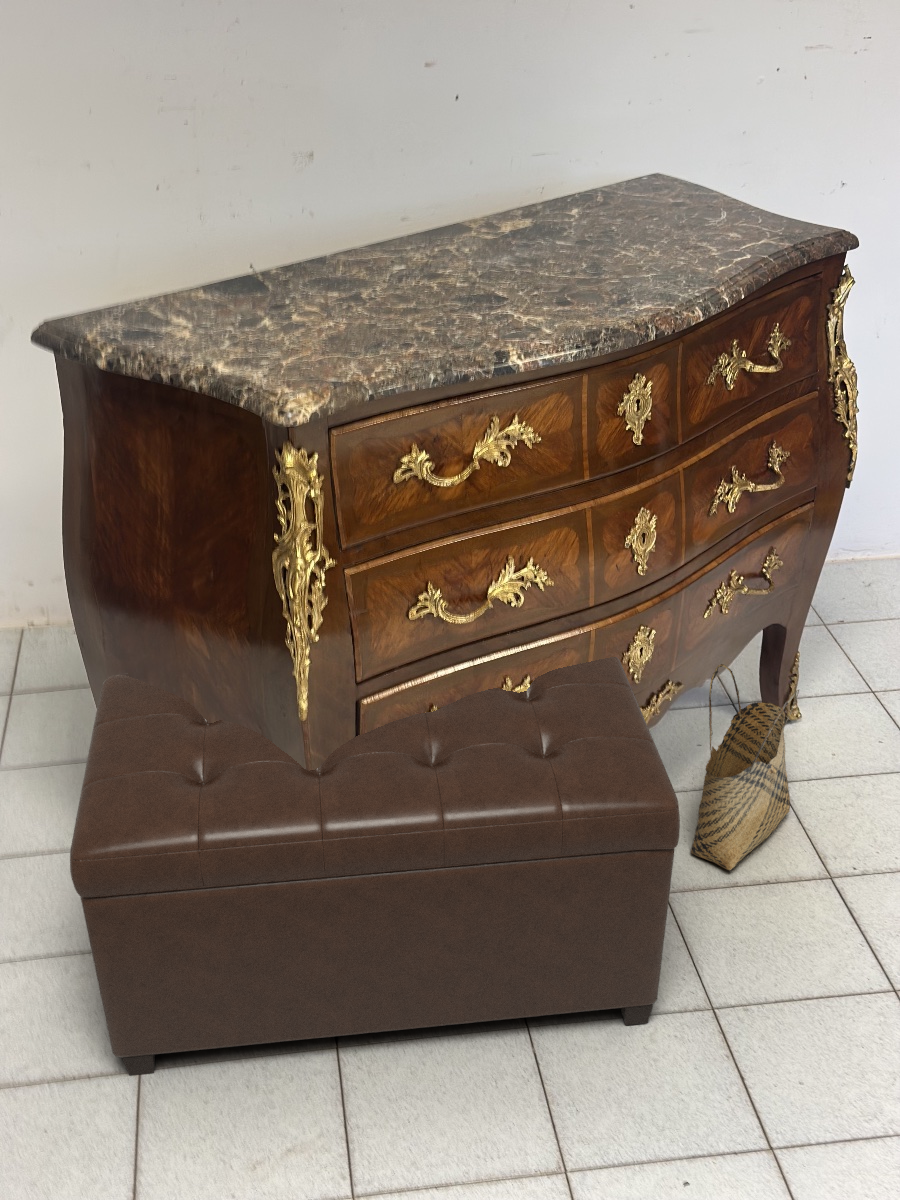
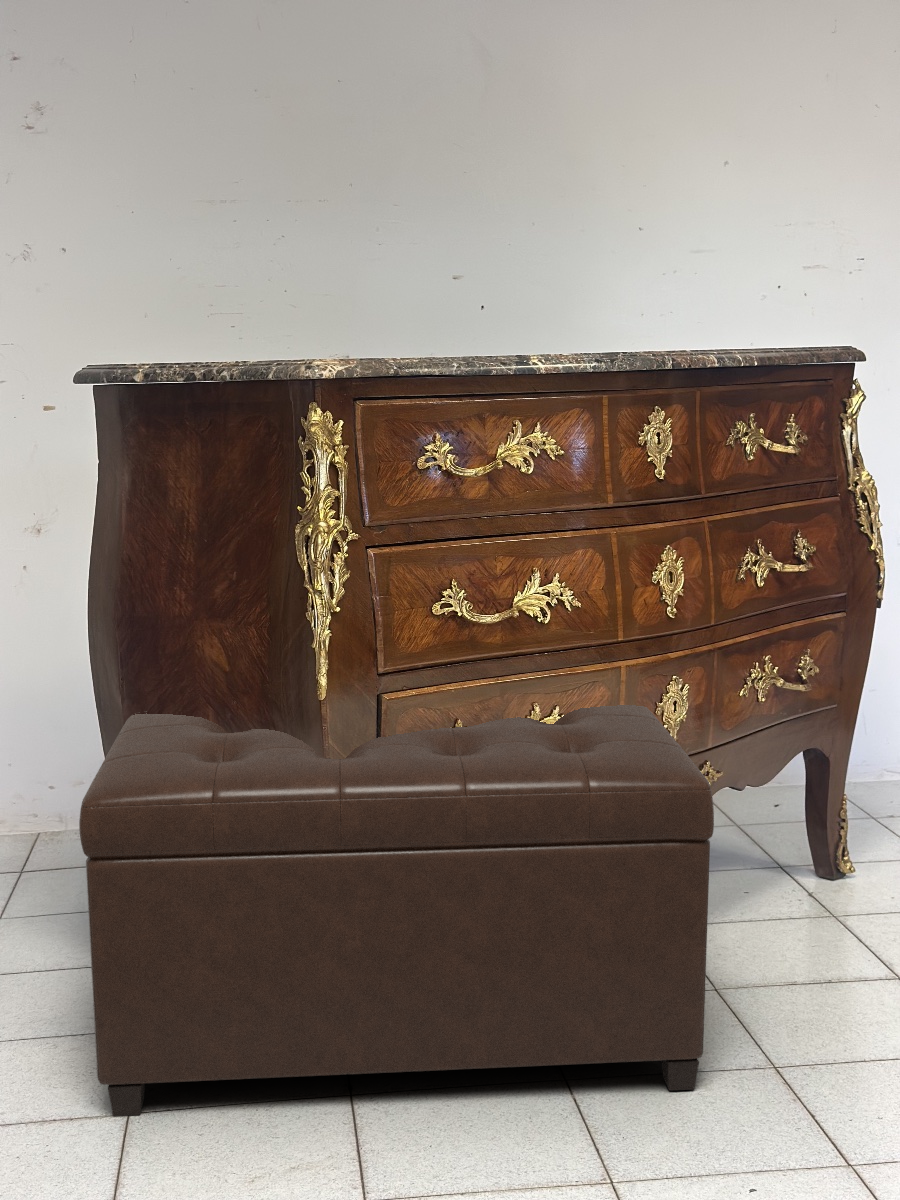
woven basket: present [691,664,799,870] -> none [740,751,848,975]

